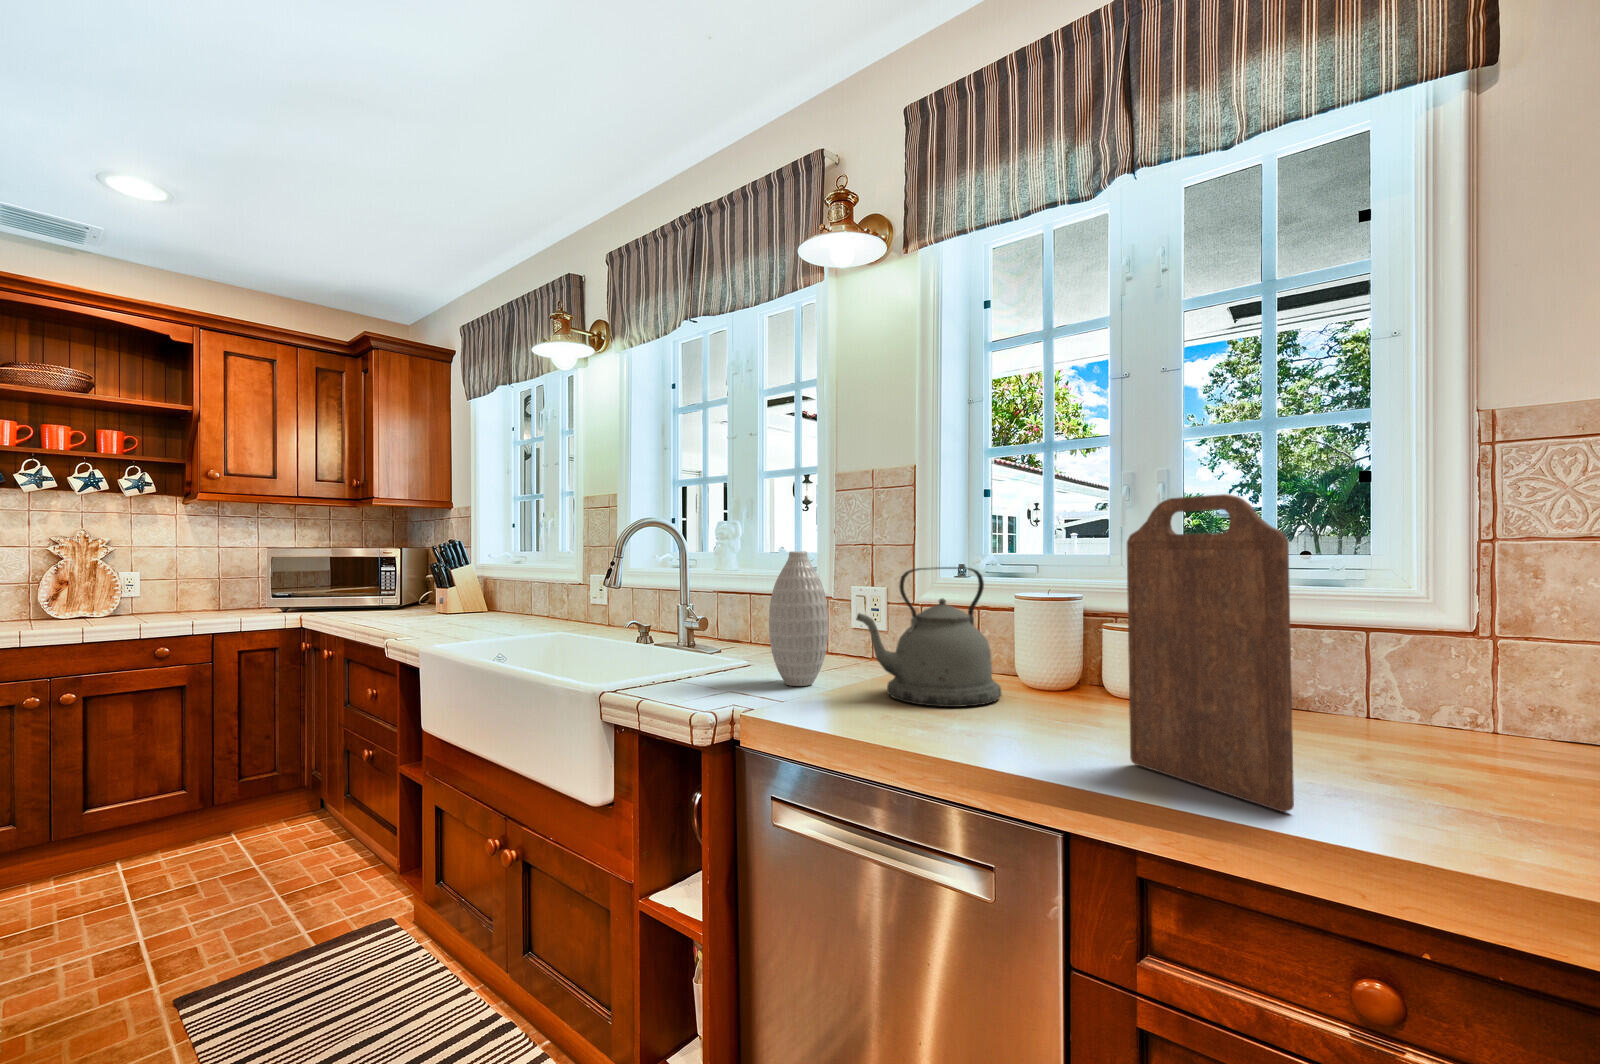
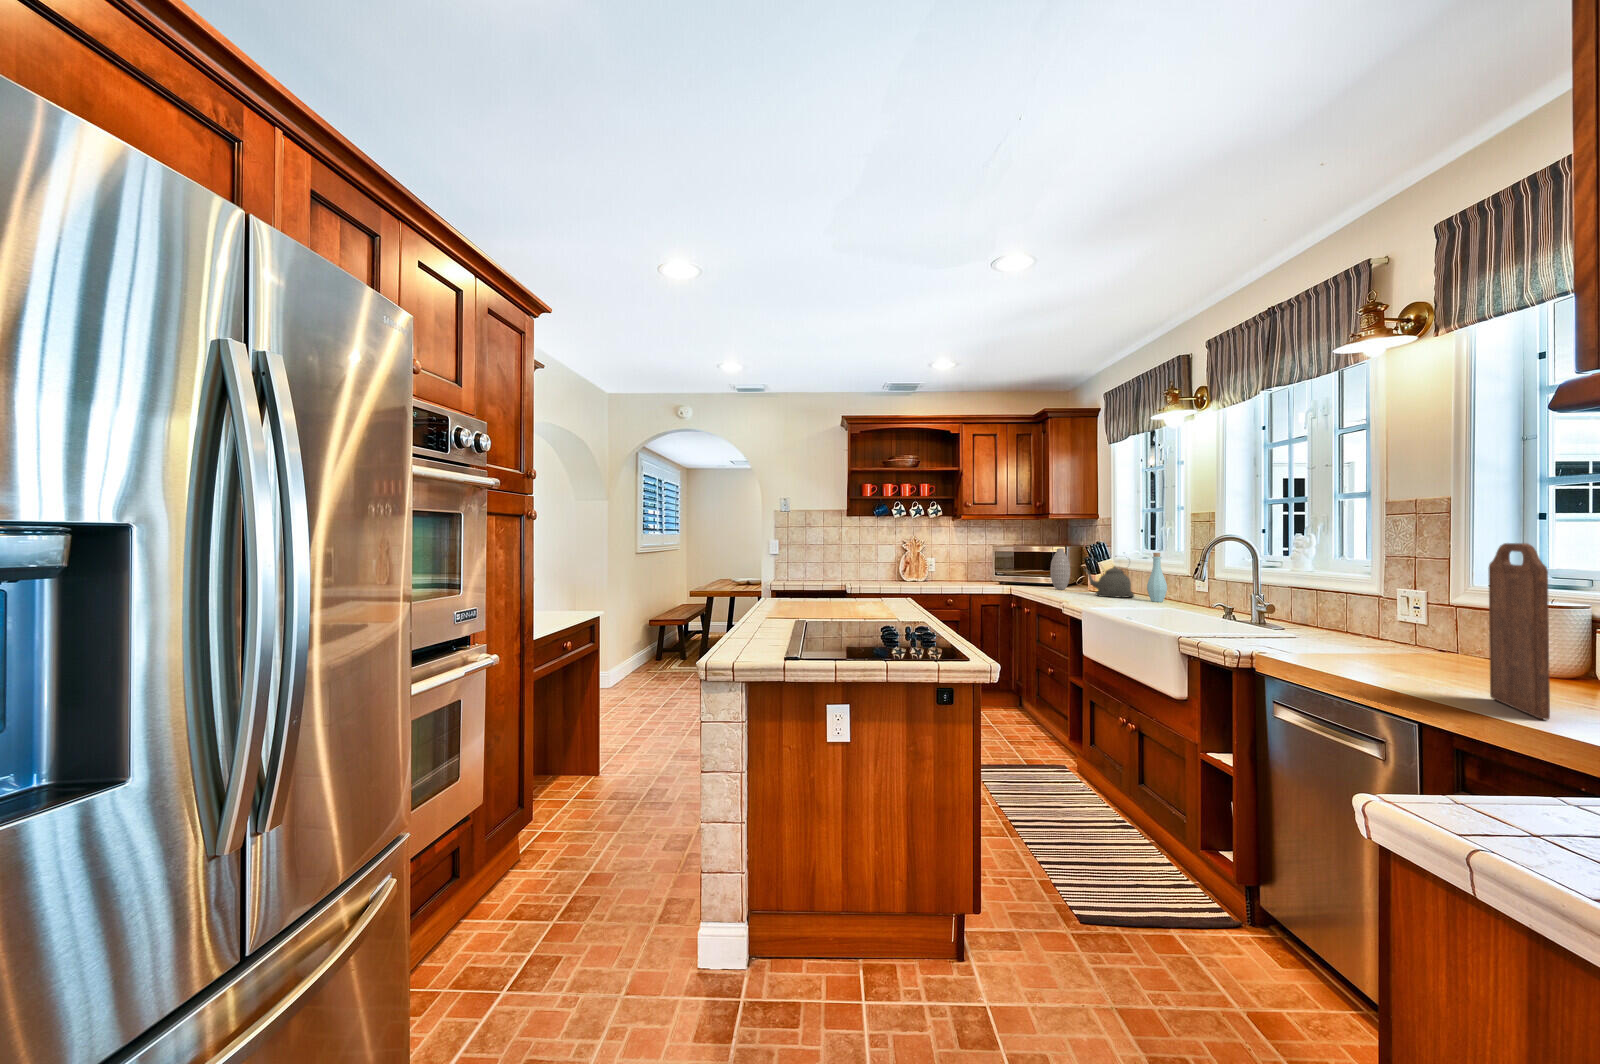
vase: present [769,551,828,686] -> present [1051,549,1070,590]
bottle: none [521,552,549,623] -> present [1147,553,1167,602]
kettle: present [857,567,1001,707] -> present [1084,566,1134,598]

